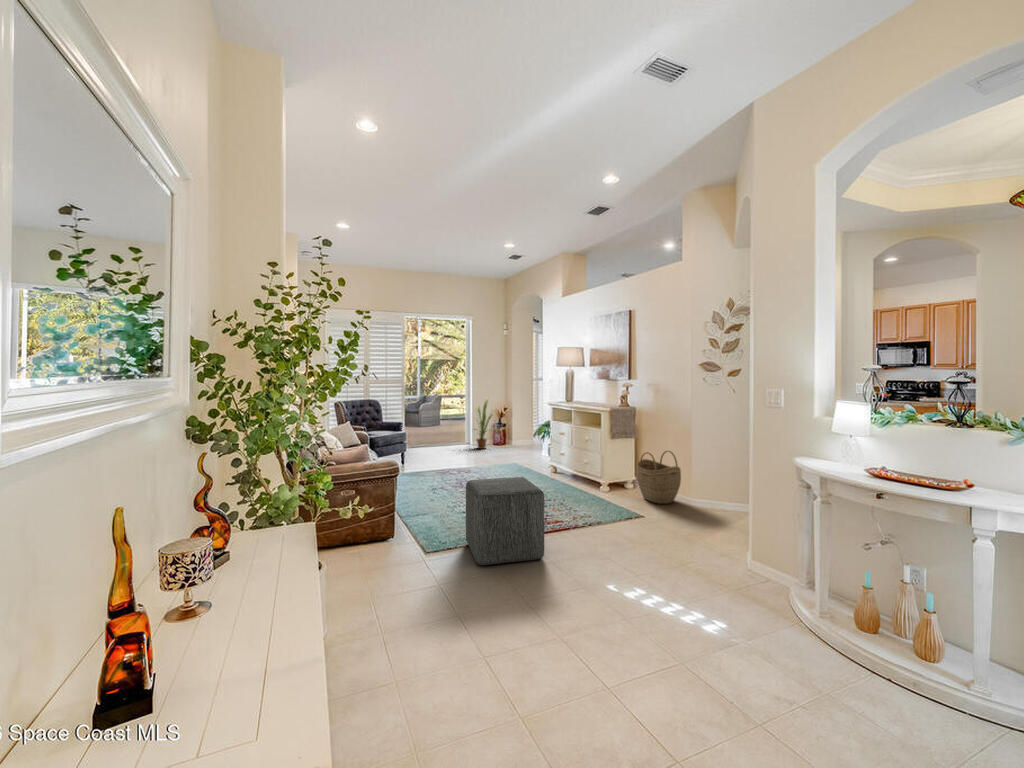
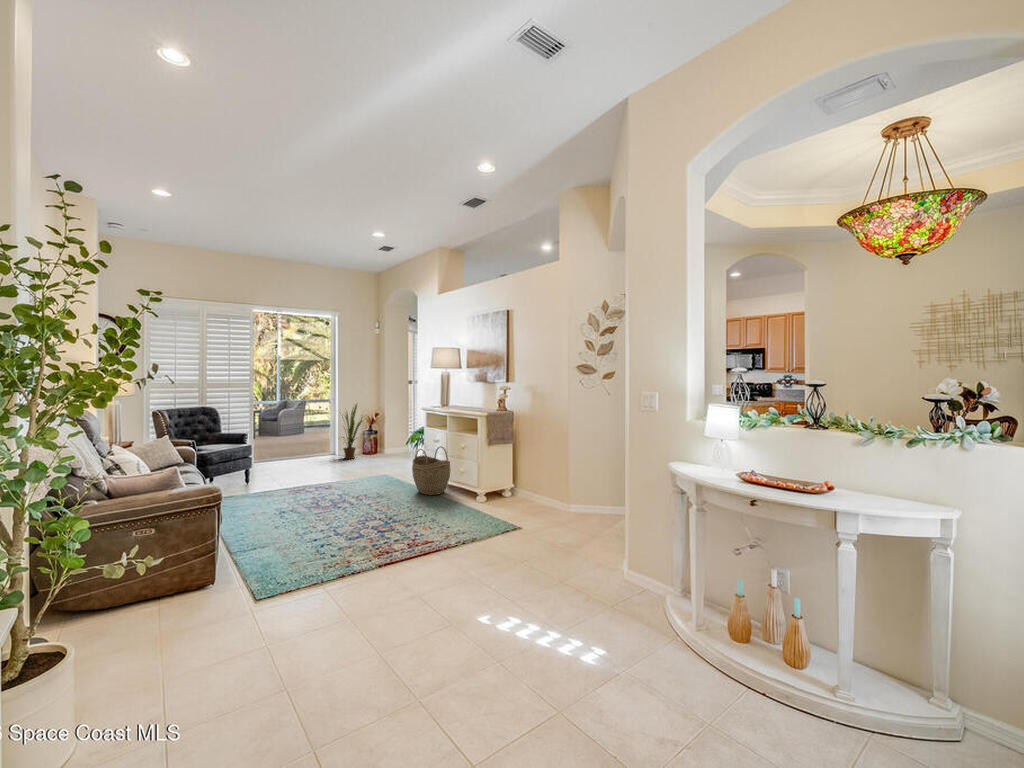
woven basket: present [637,451,681,504] -> present [412,446,450,495]
ottoman: present [466,477,544,565] -> none [311,495,408,611]

